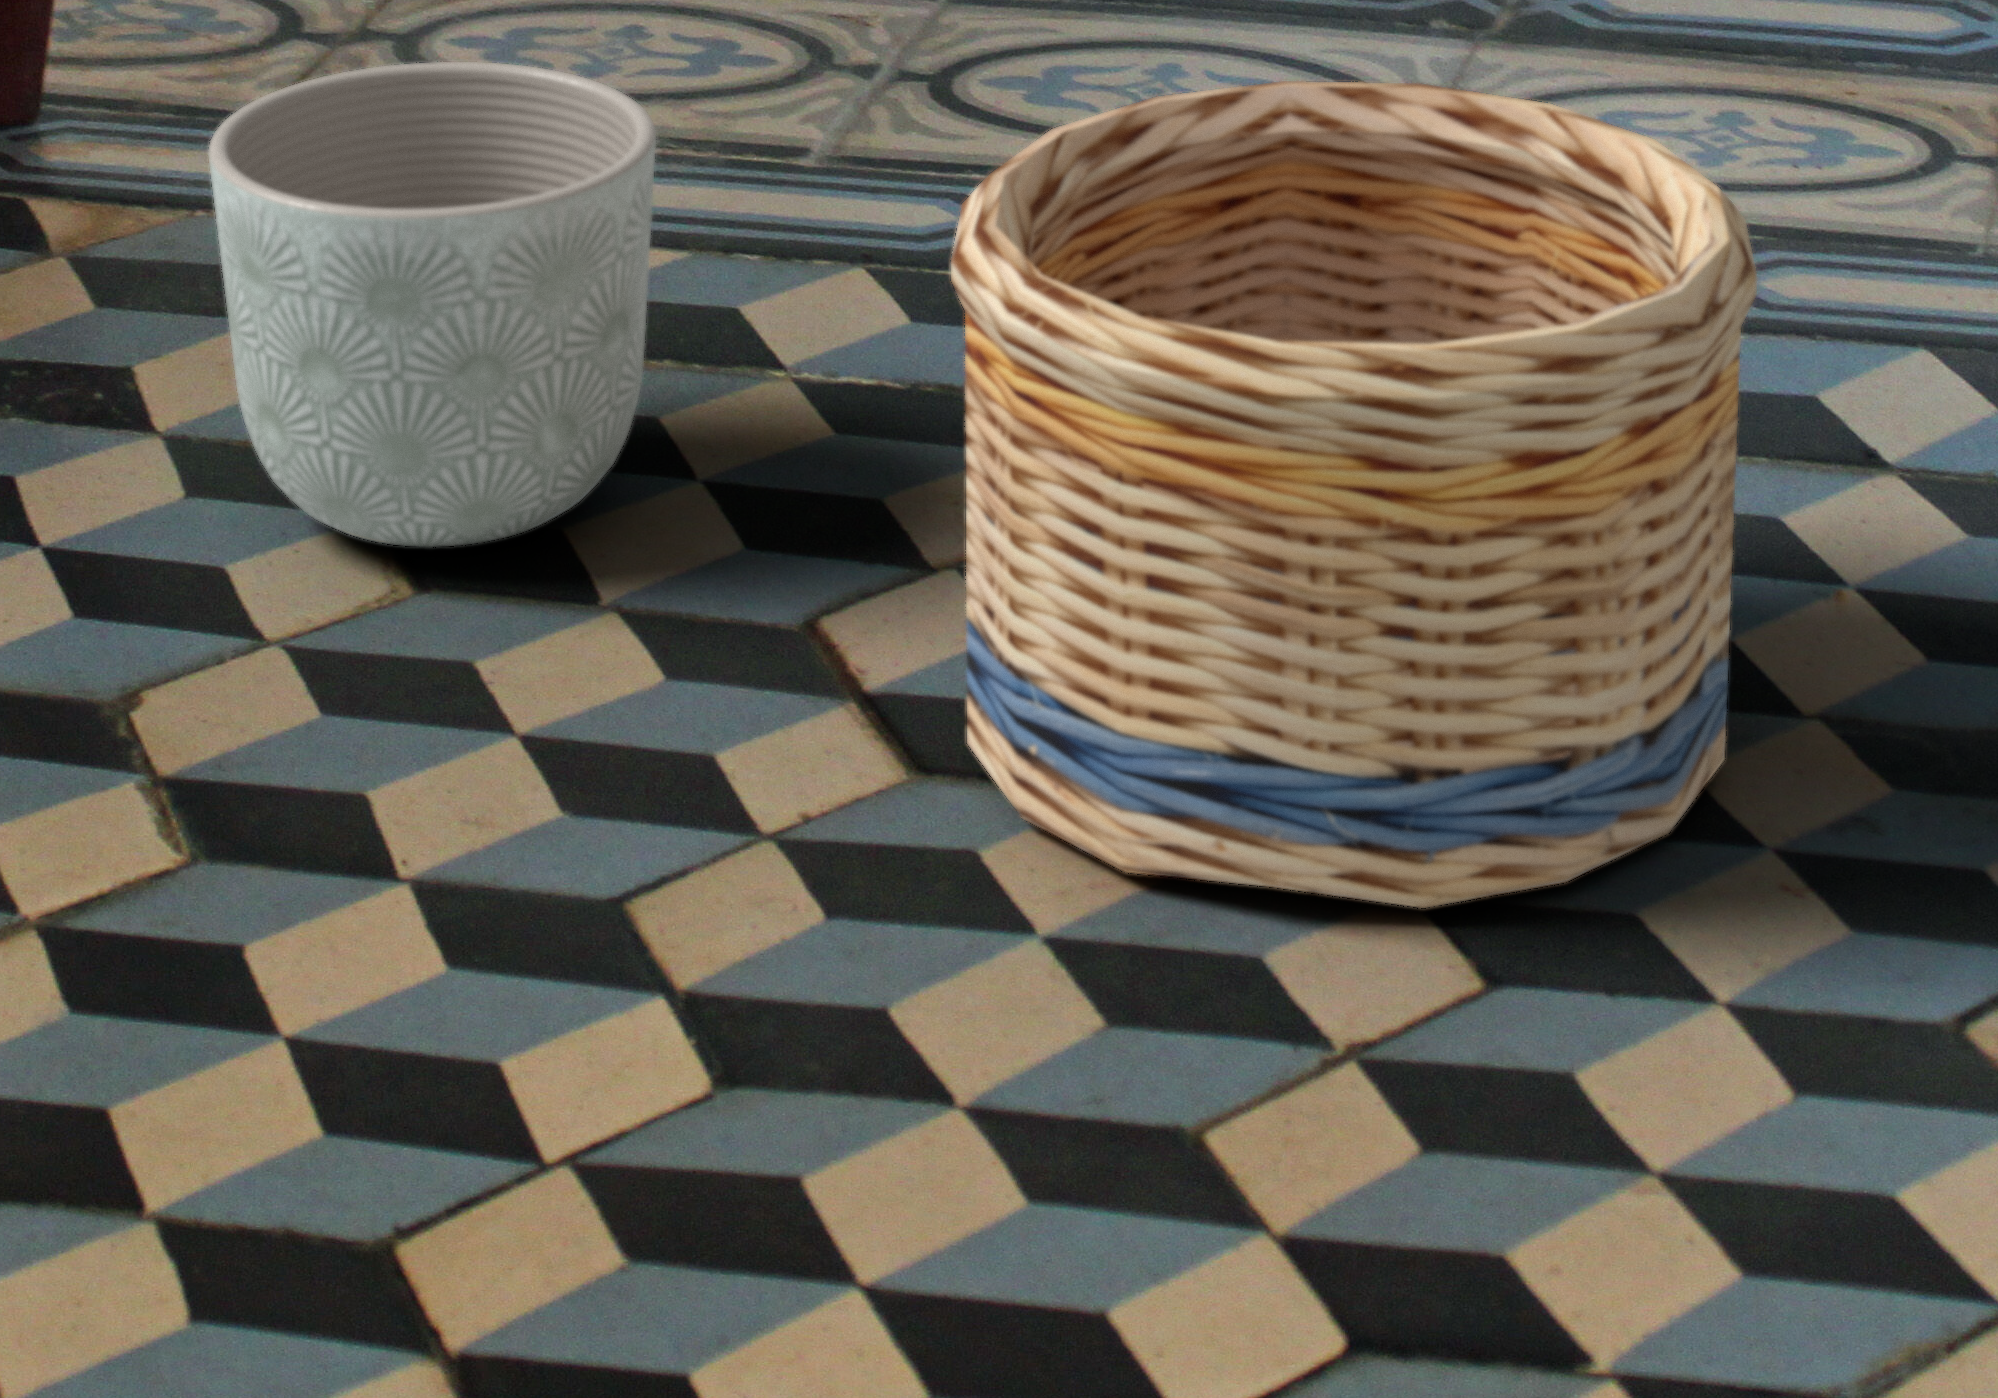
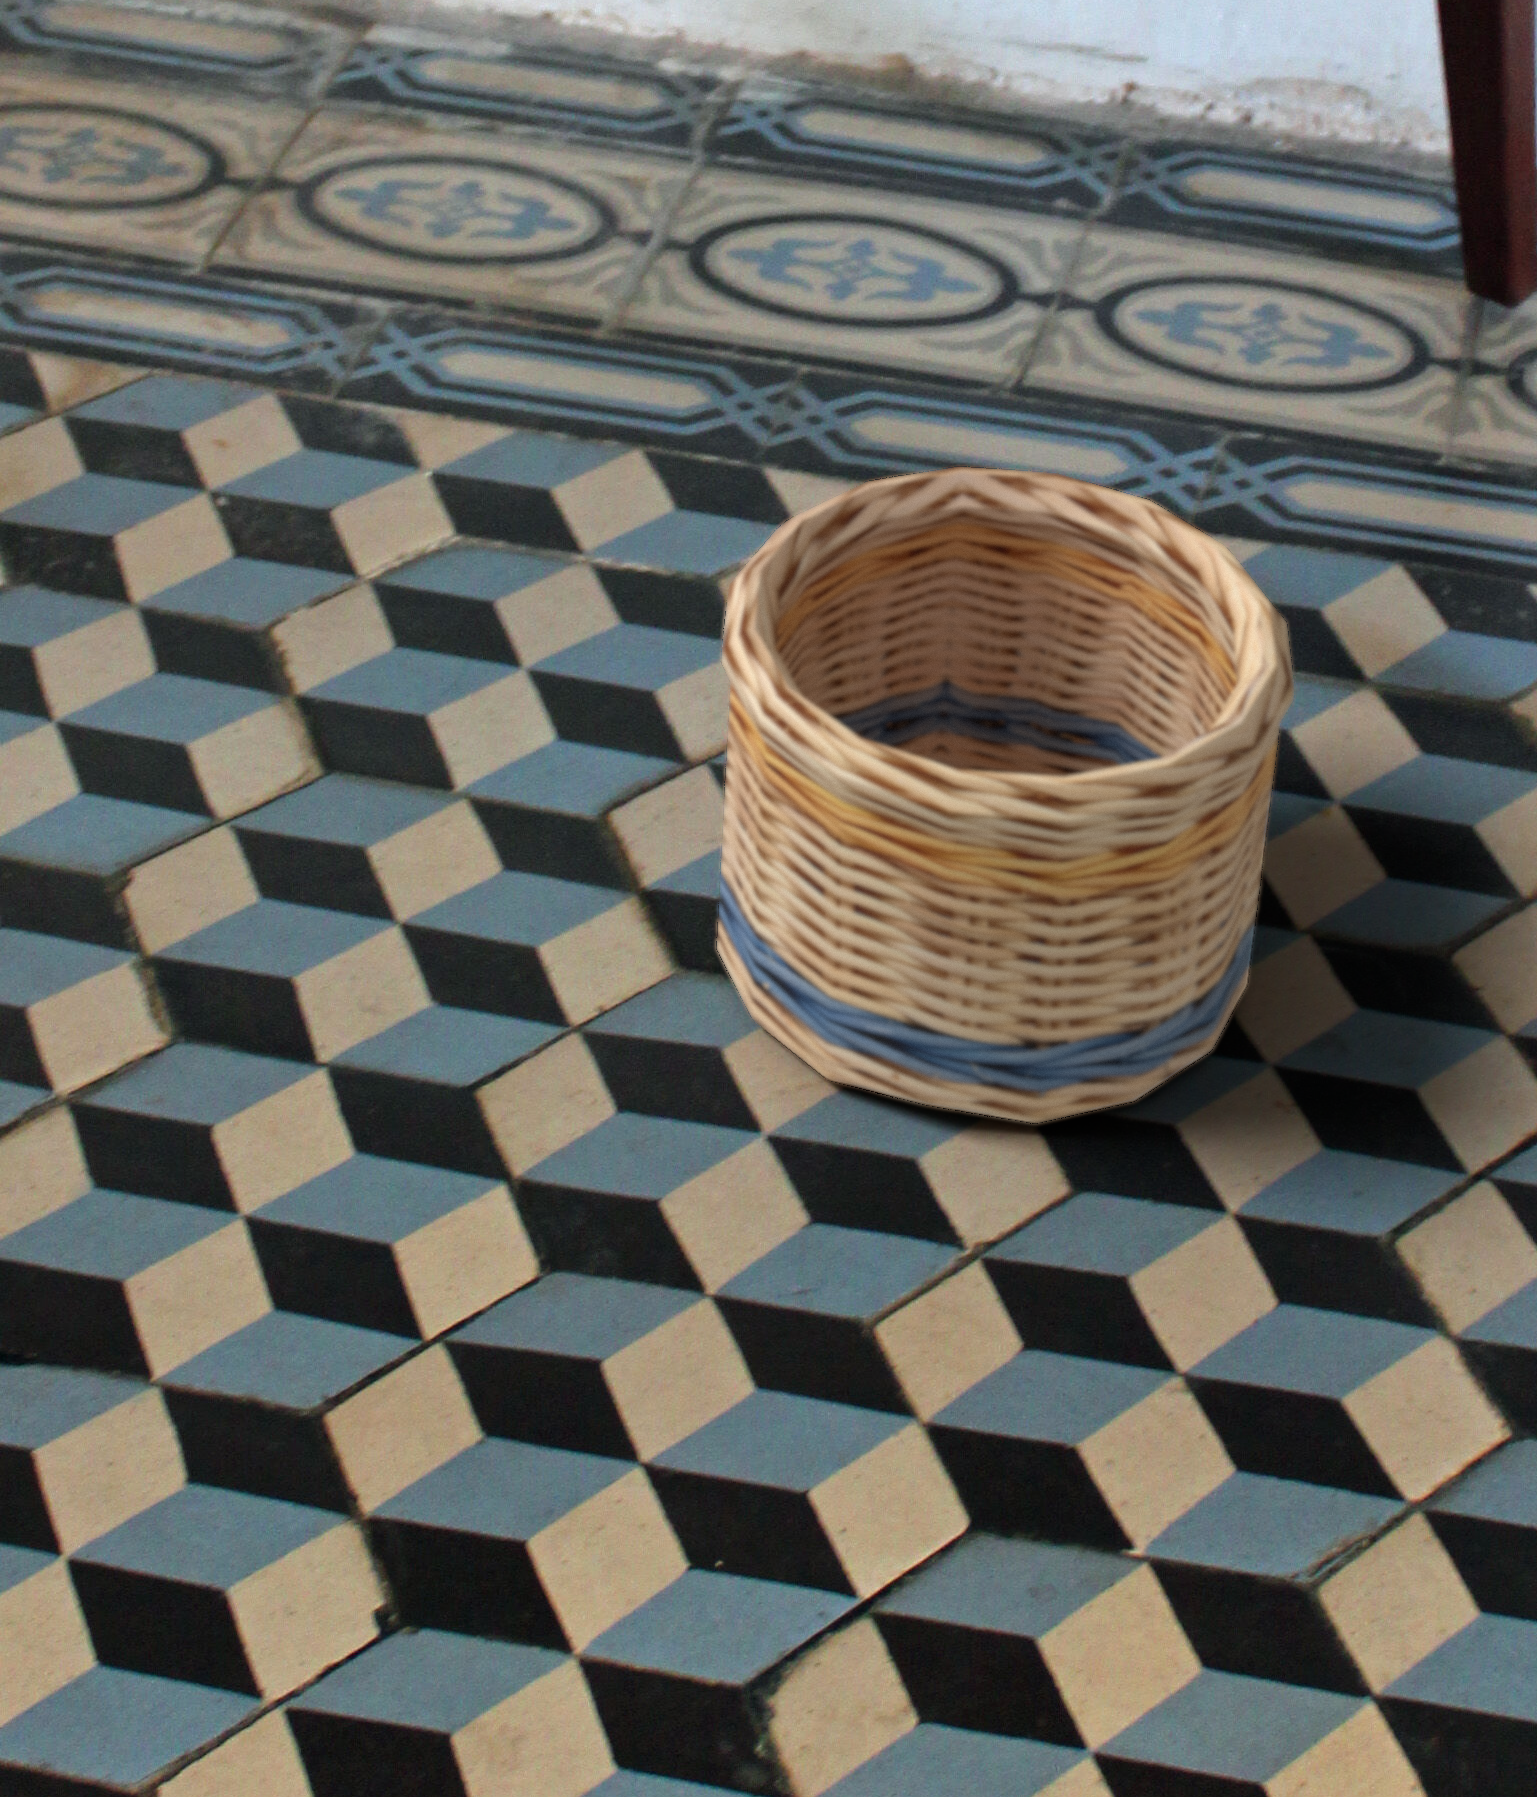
planter: present [209,62,656,547] -> none [183,364,504,733]

